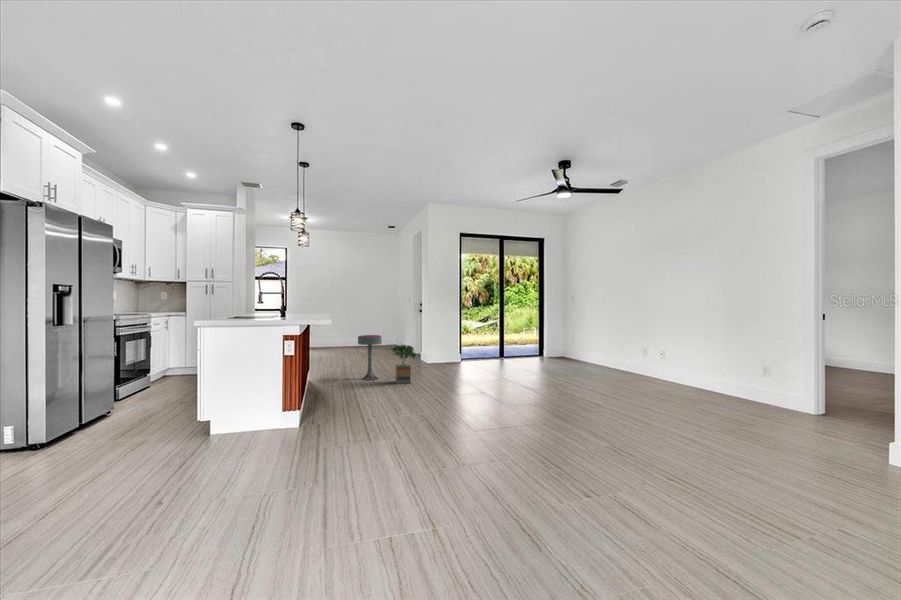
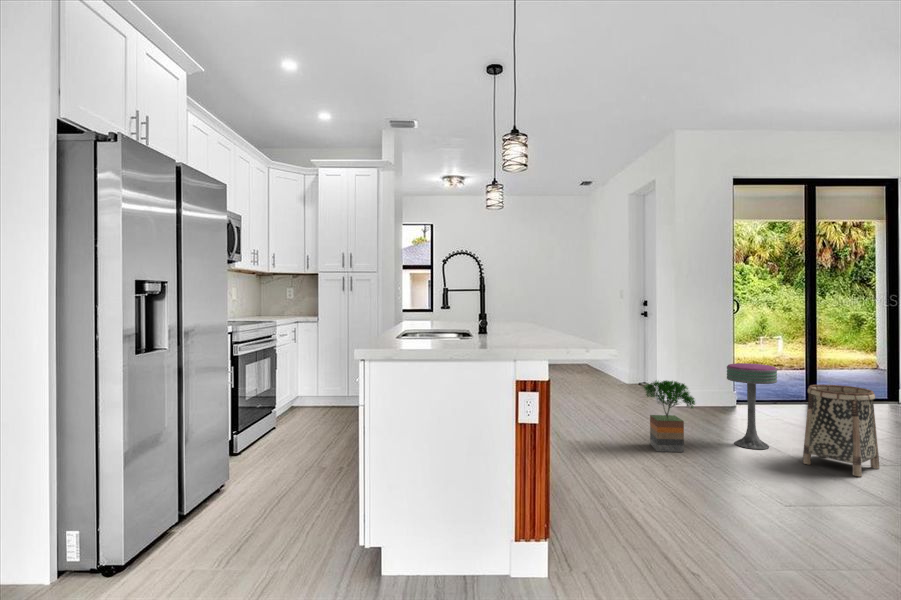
bar stool: present [358,335,382,380] -> present [727,363,777,449]
basket: none [466,344,499,387] -> present [803,385,879,477]

